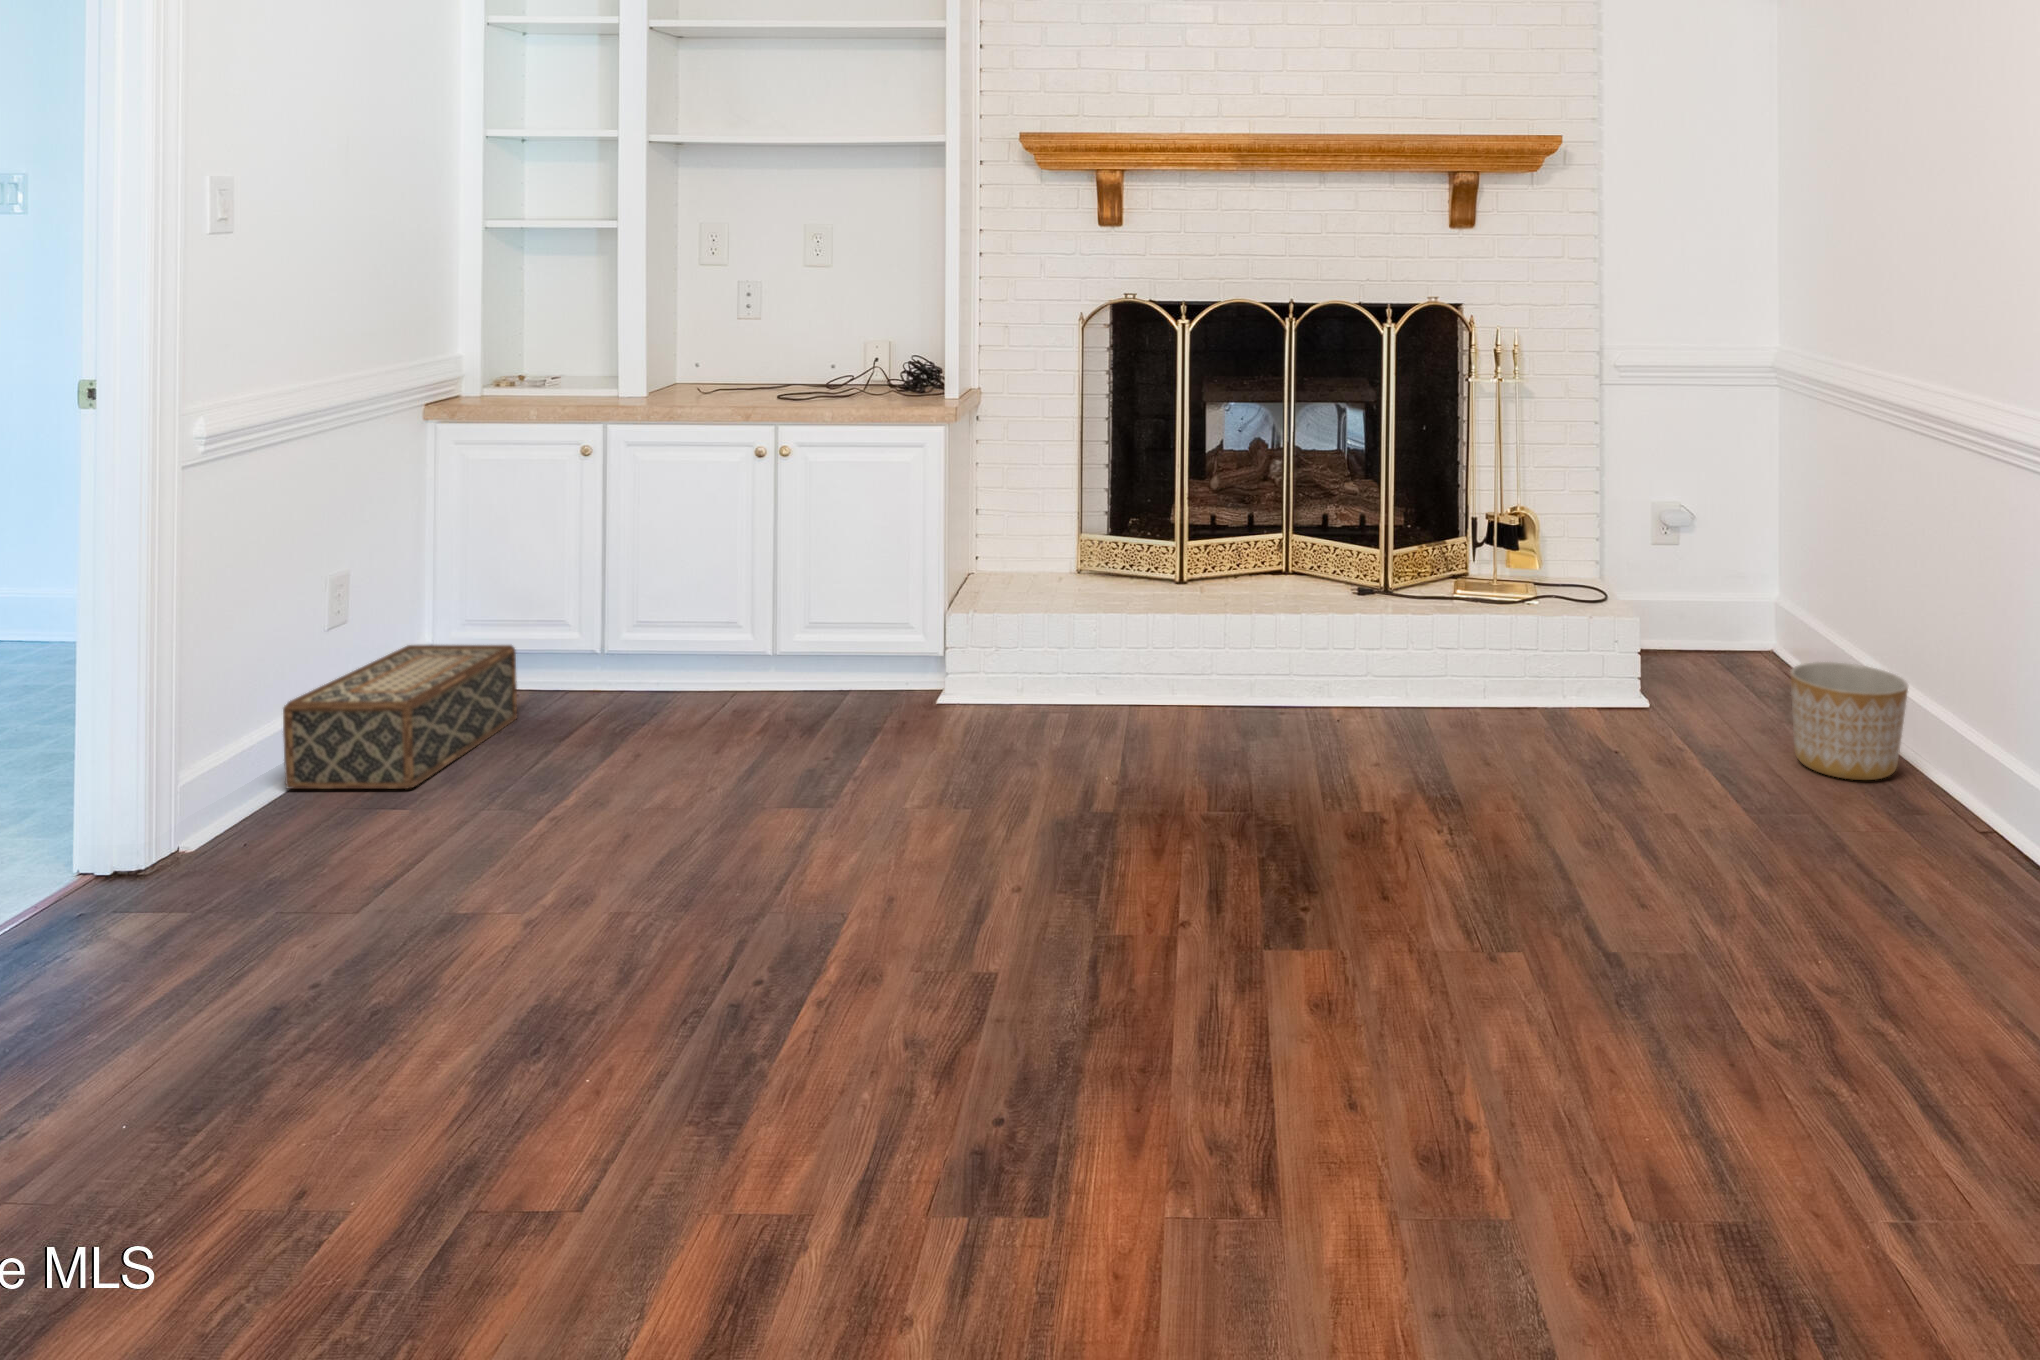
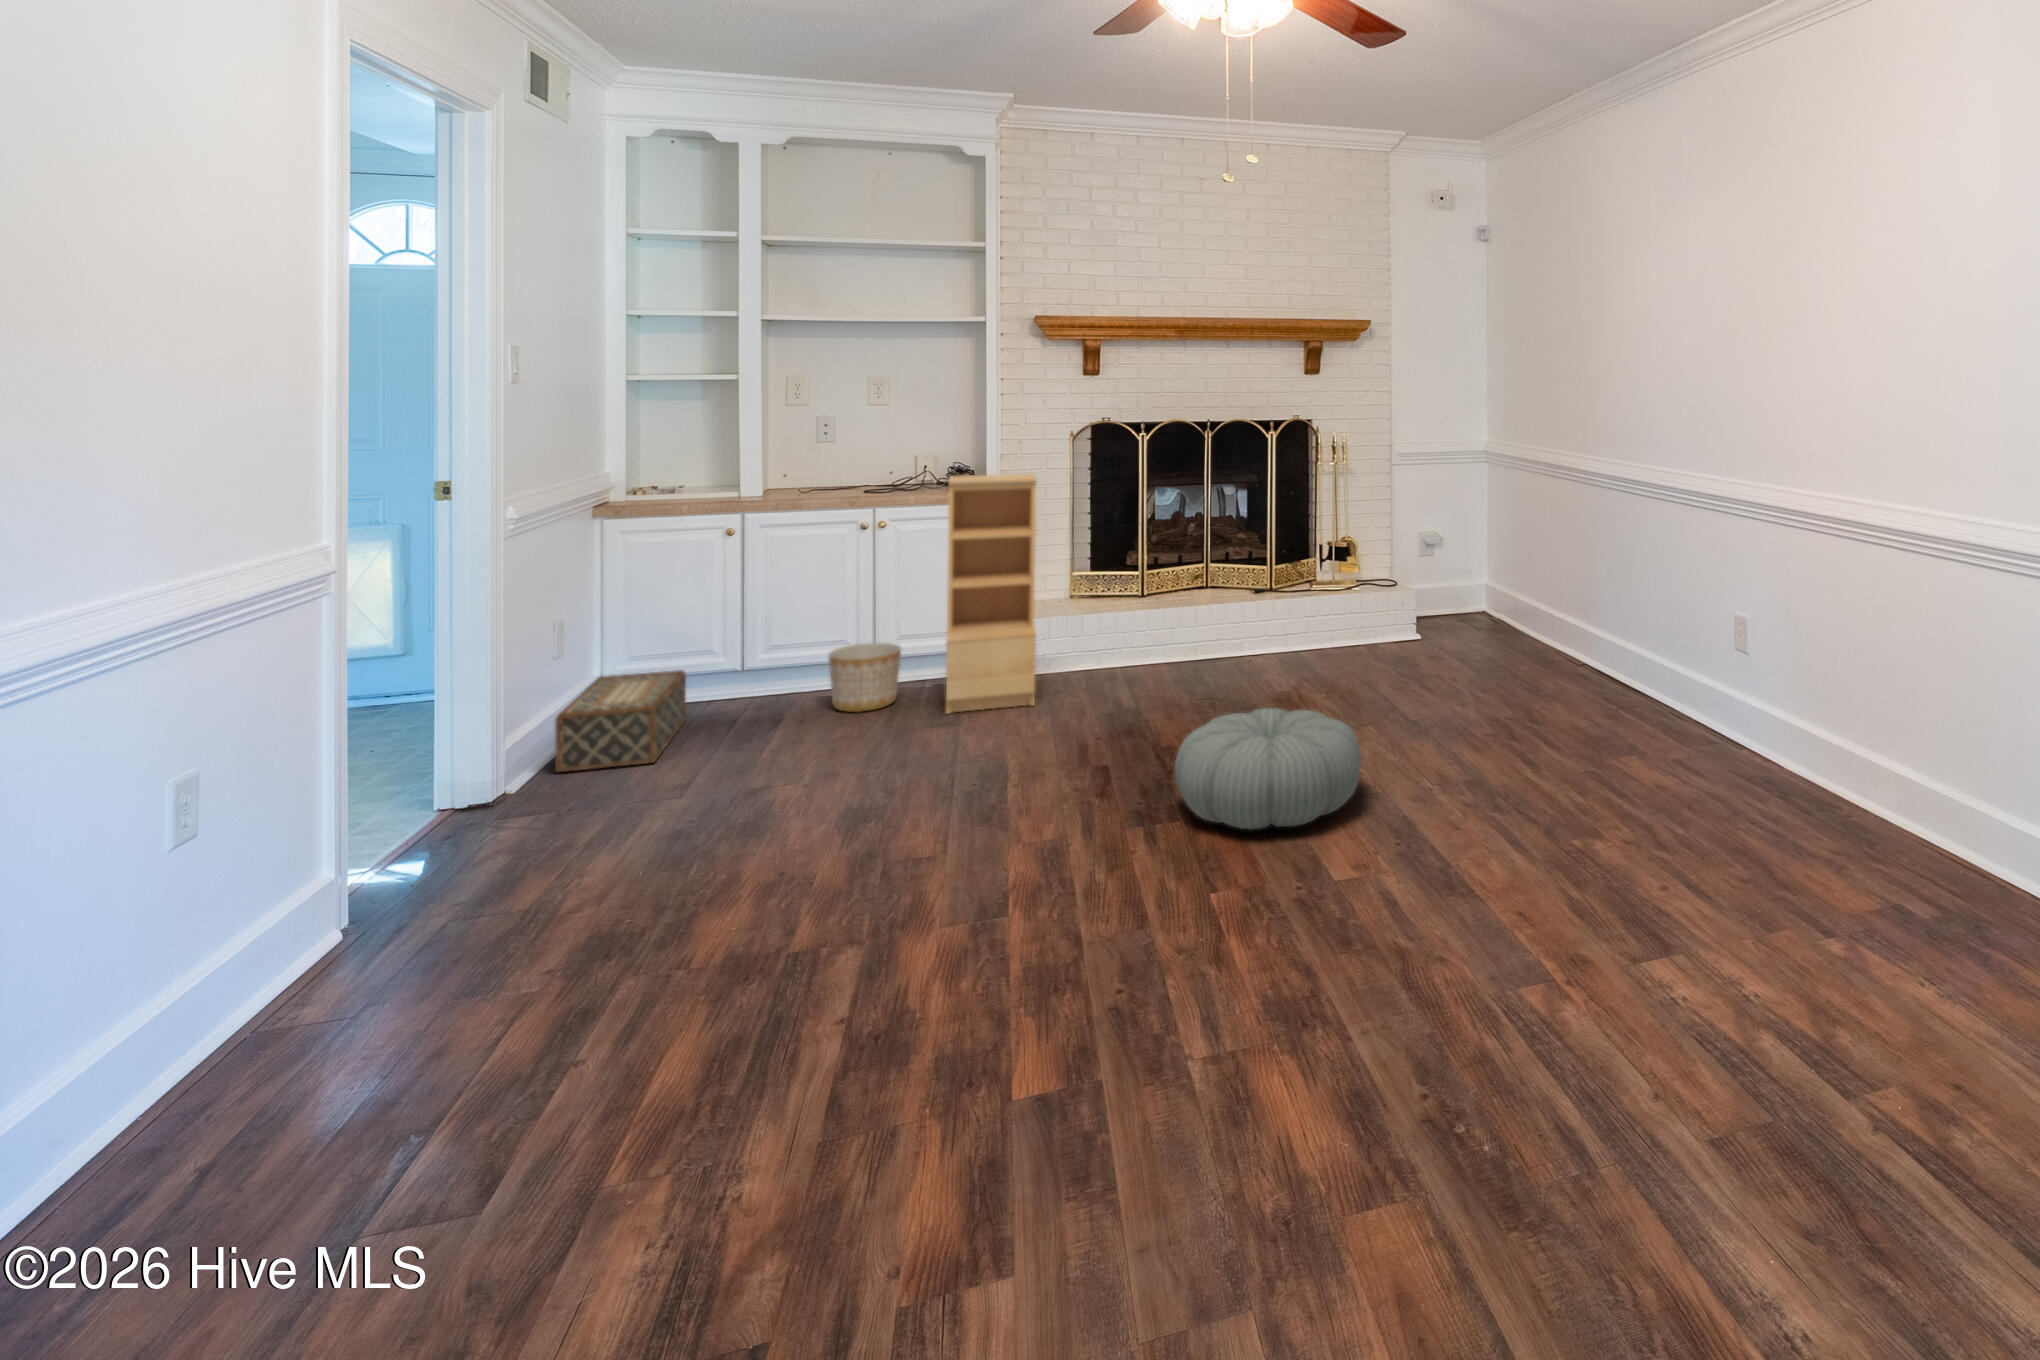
bookshelf: none [840,374,999,751] -> present [946,474,1037,714]
planter: present [1790,662,1908,780] -> present [829,643,901,712]
pouf: none [1087,839,1480,1148] -> present [1174,708,1361,829]

